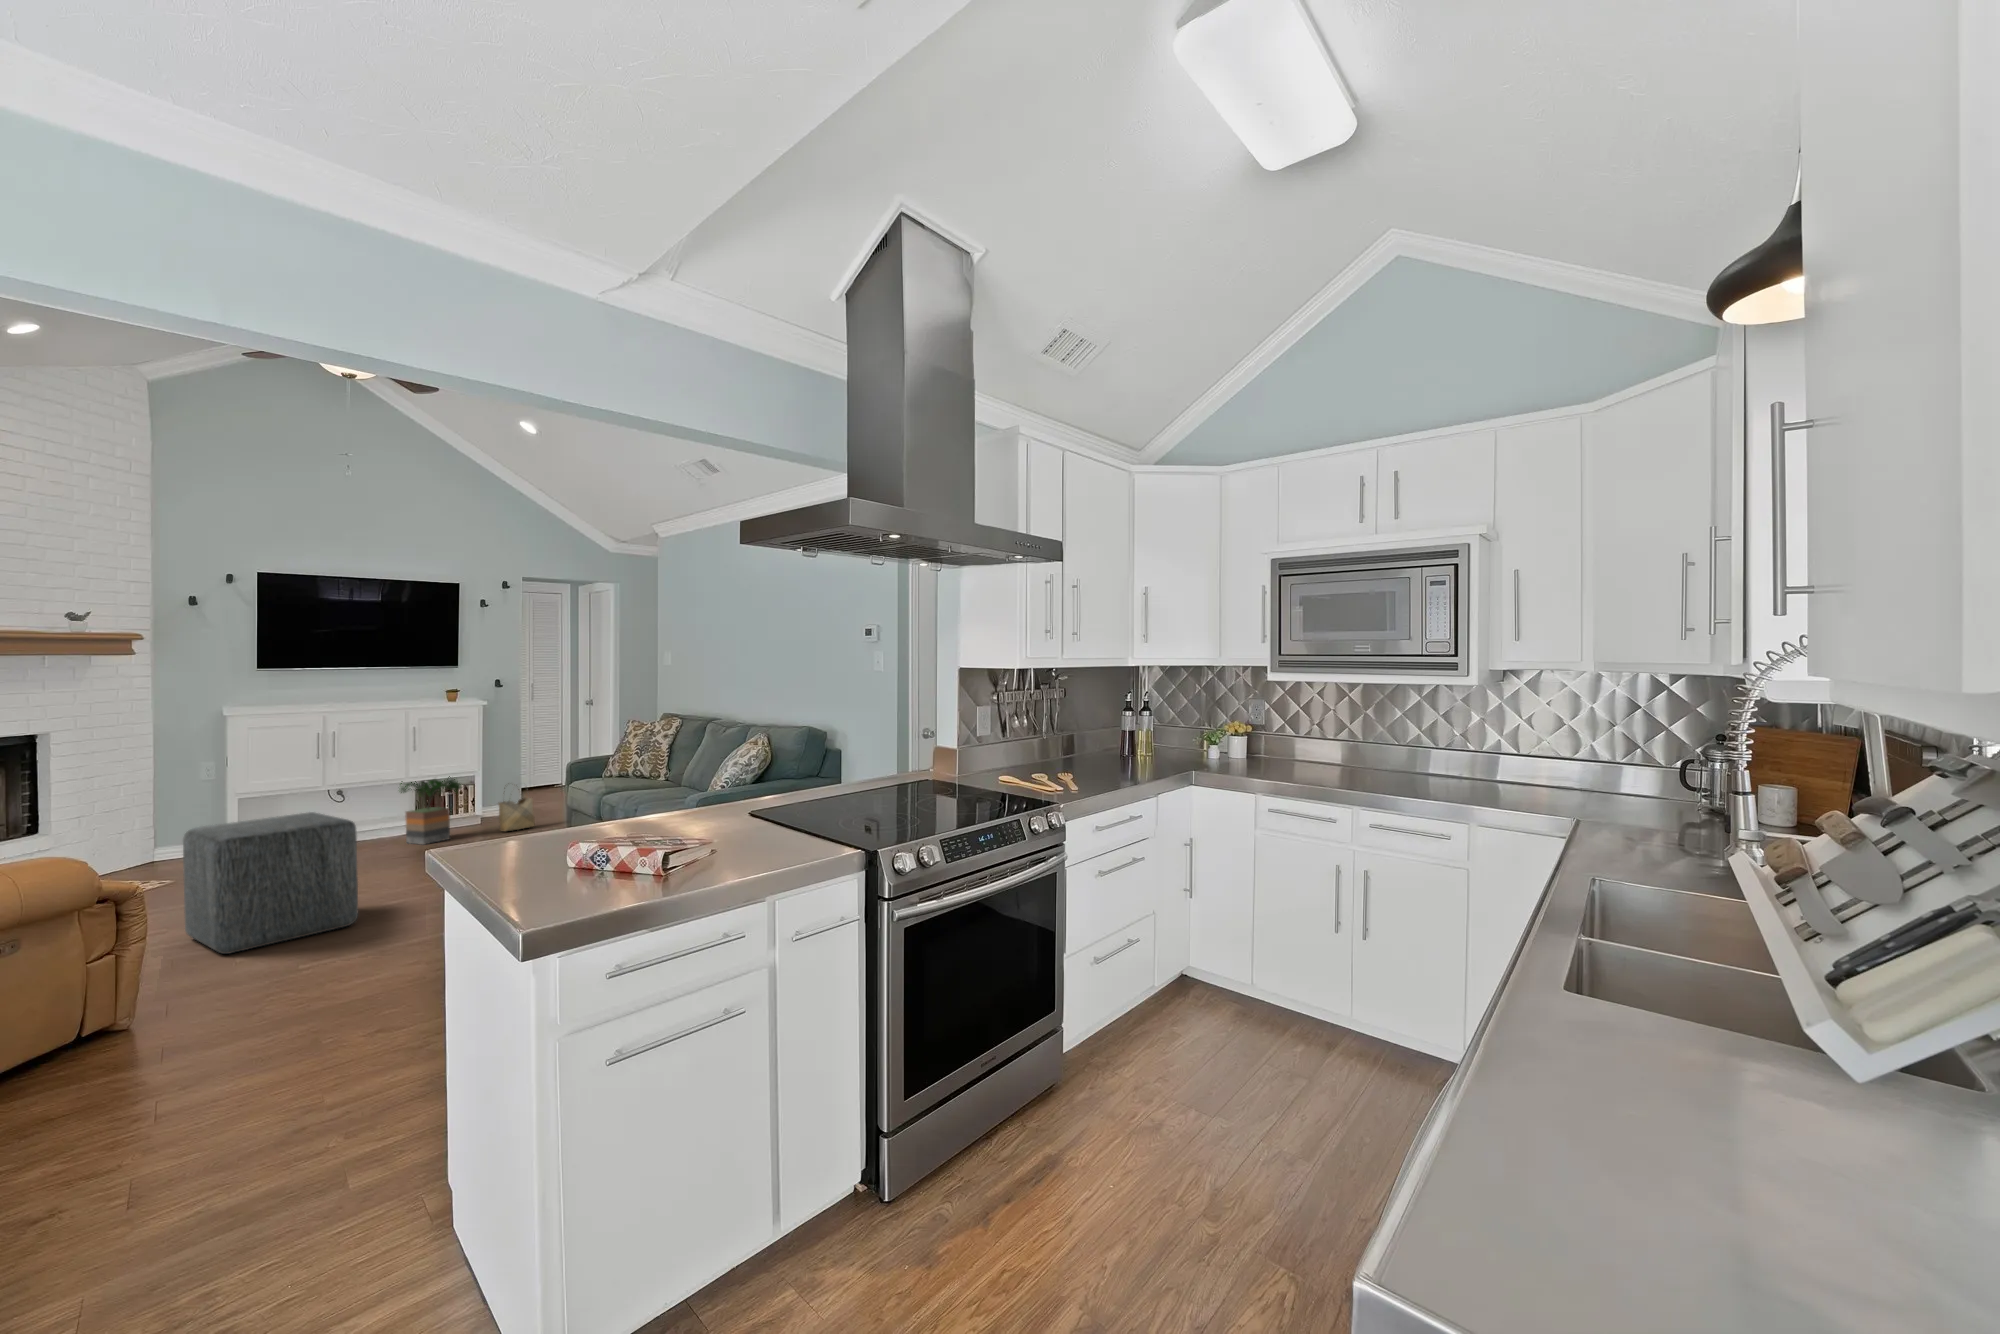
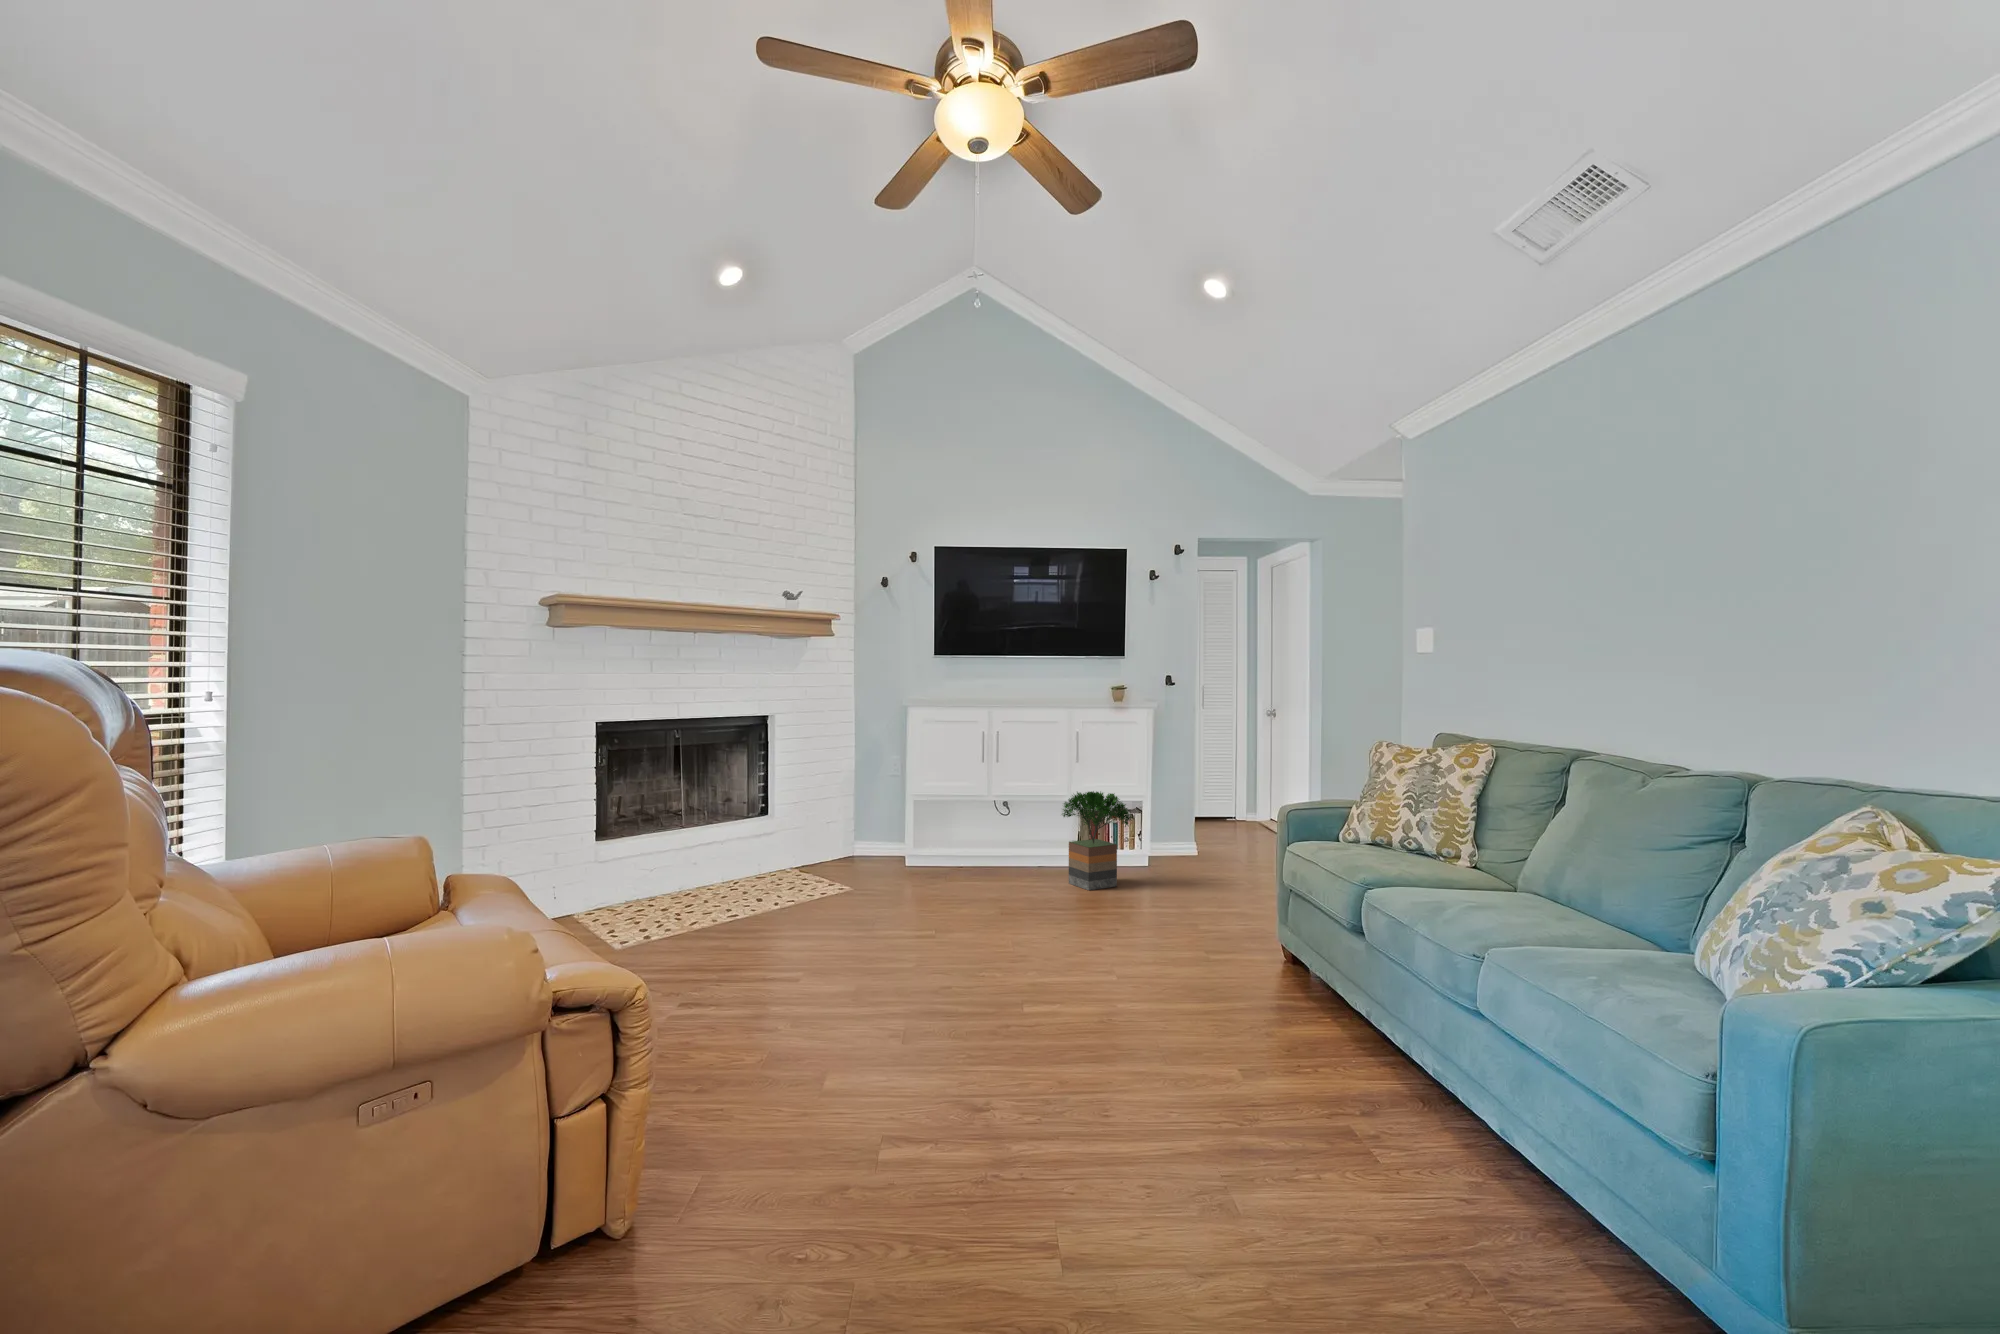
woven basket: present [499,788,535,831] -> none [1173,818,1218,886]
ottoman: present [183,812,358,954] -> none [832,853,1019,1065]

